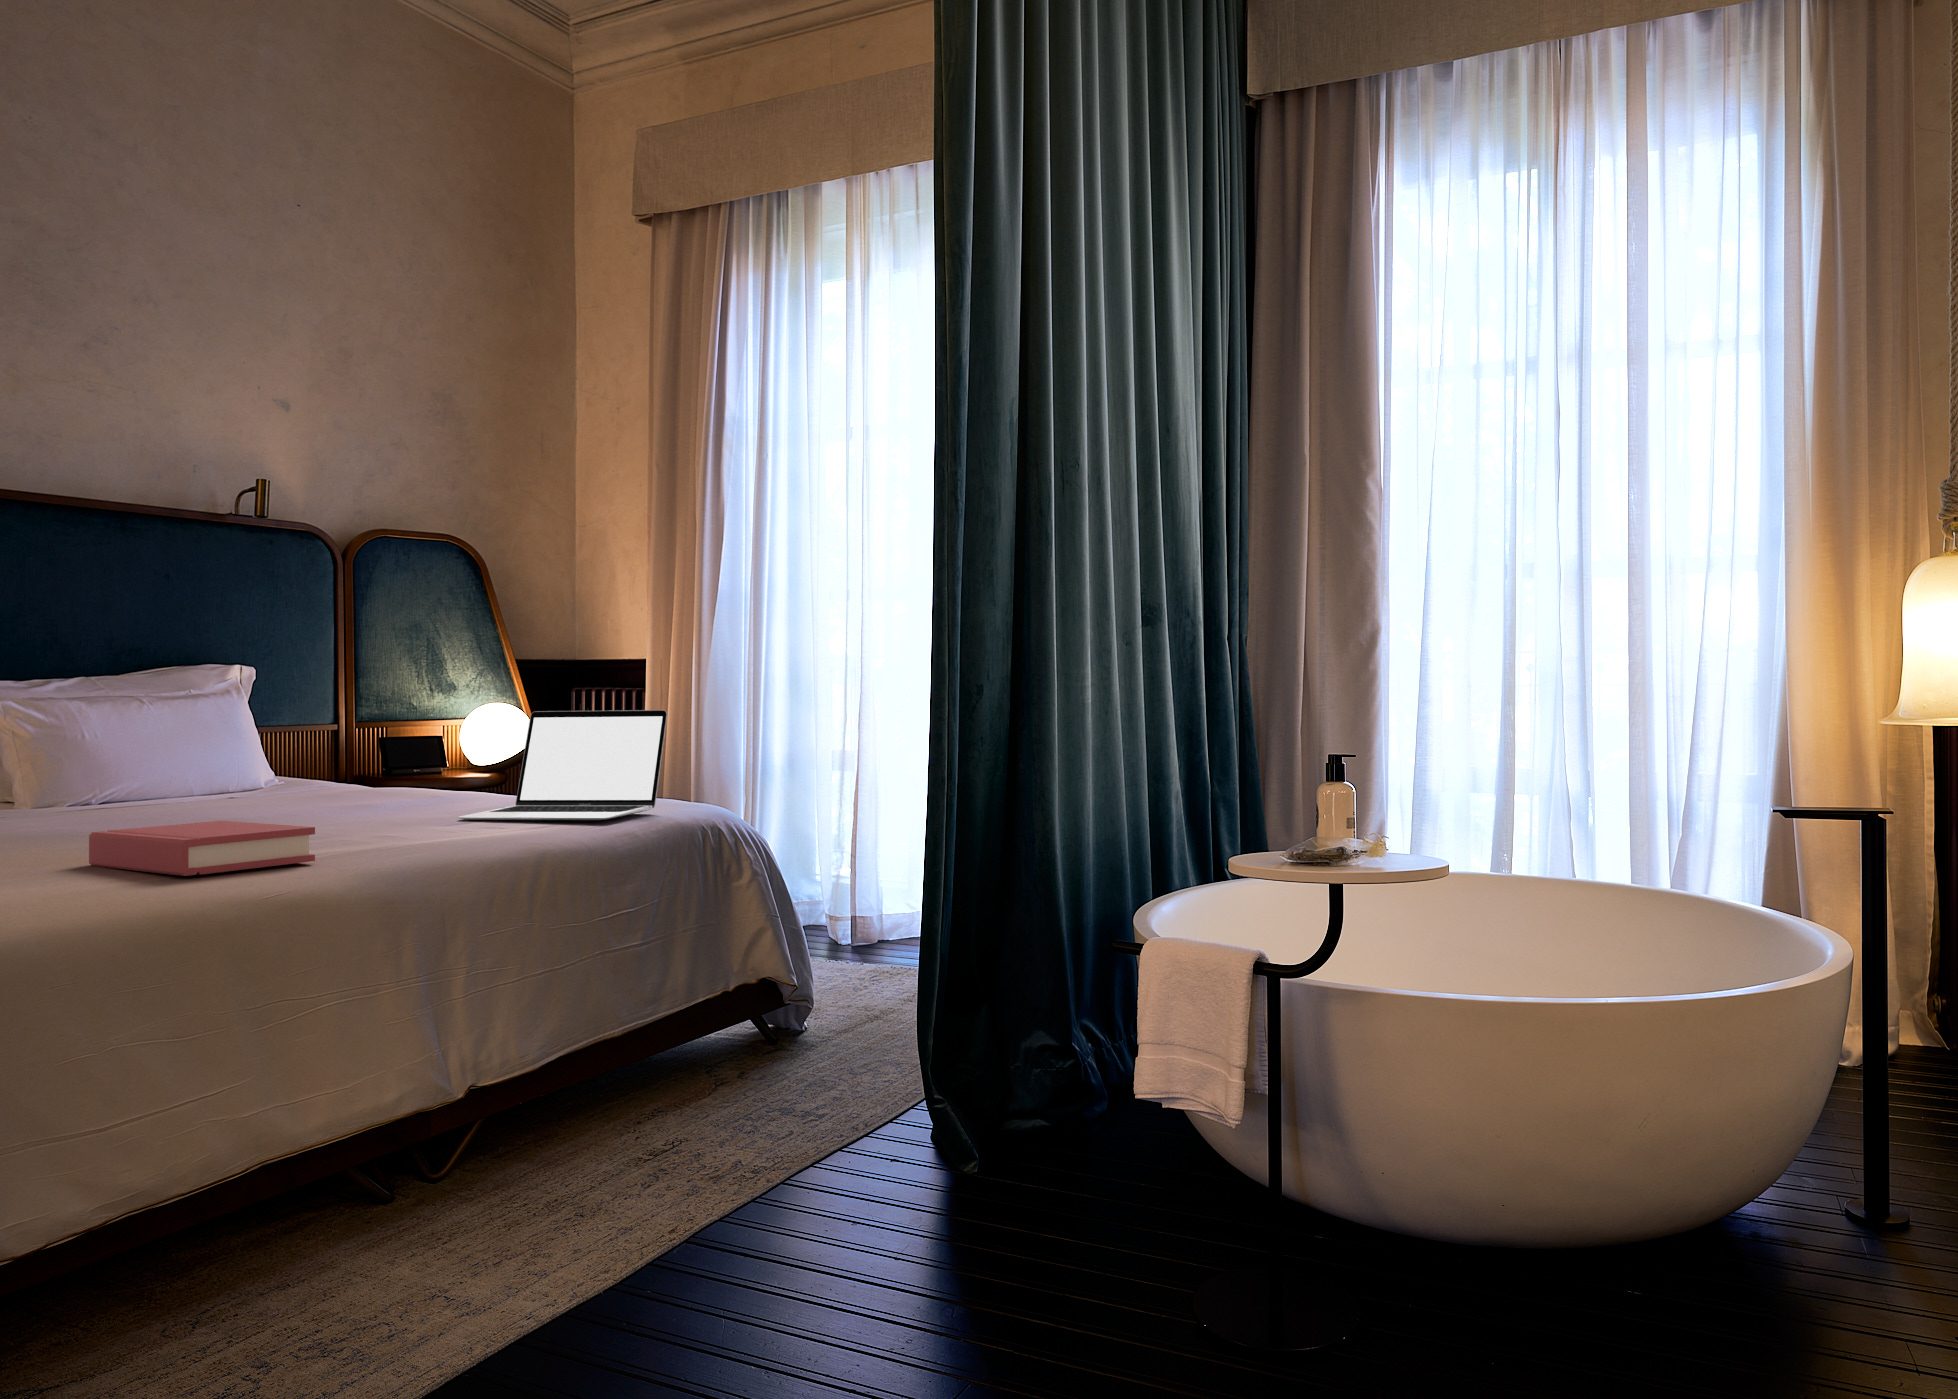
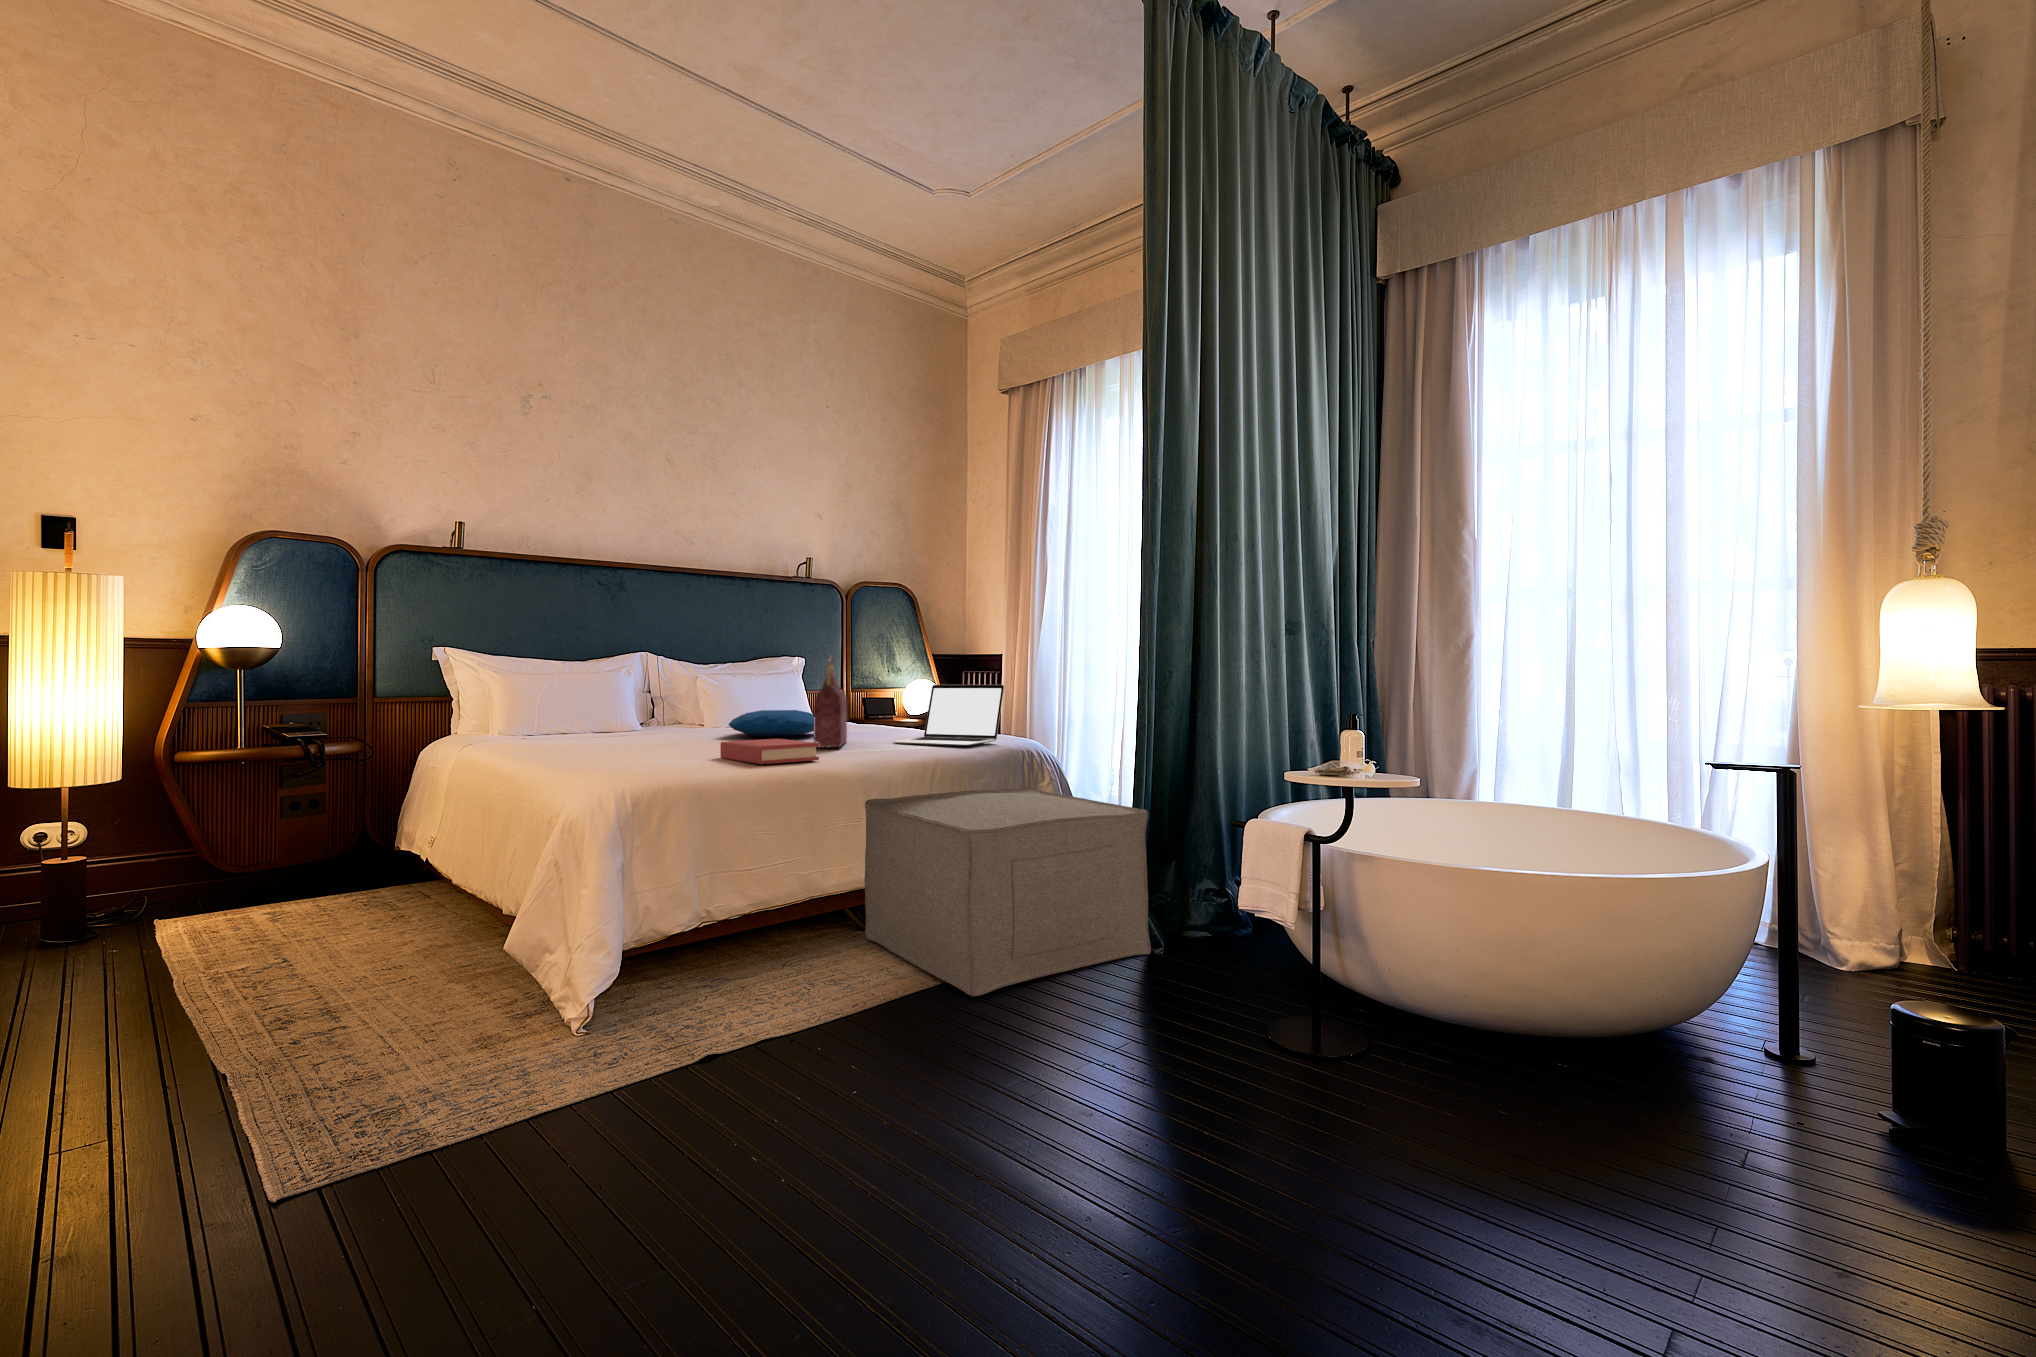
handbag: none [298,658,364,835] -> present [814,656,847,748]
pillow: none [103,762,312,814] -> present [729,710,814,736]
ottoman: none [412,889,953,1300] -> present [864,787,1151,996]

